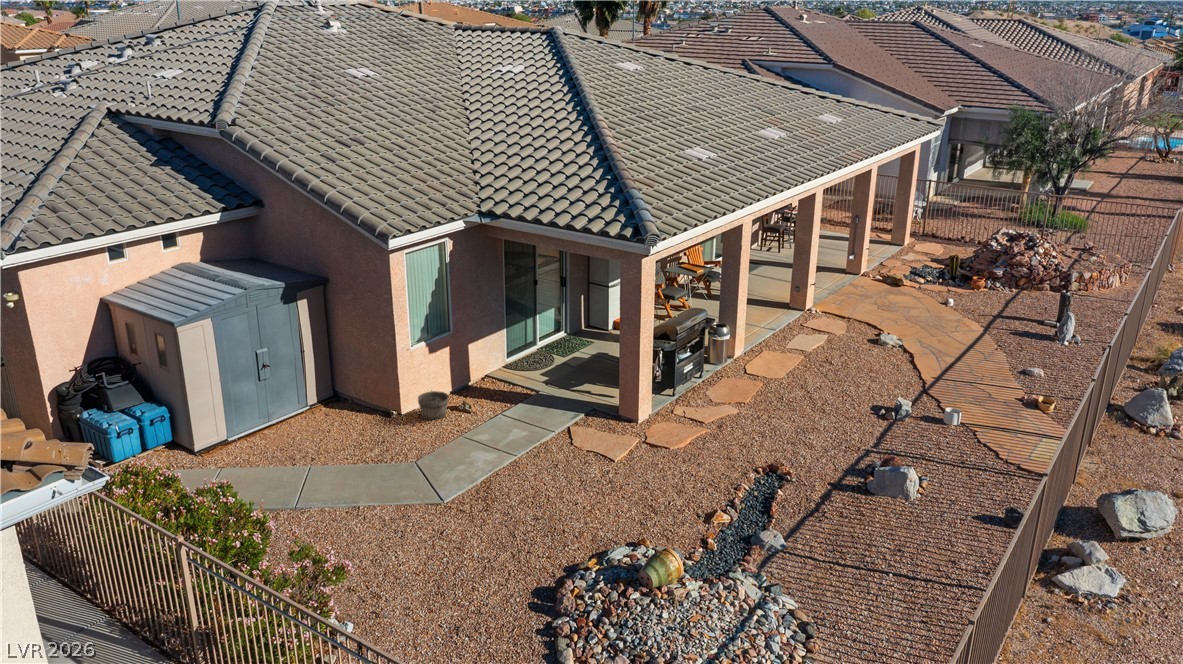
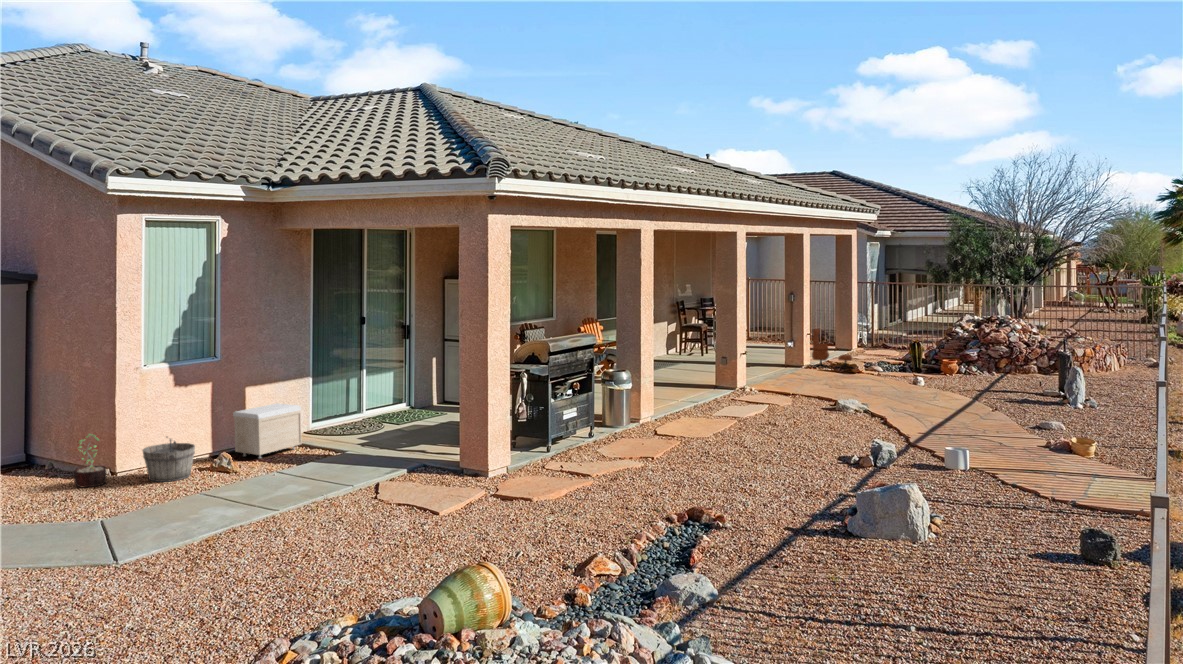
lounge chair: none [863,246,900,283] -> present [812,329,852,369]
storage bench: none [464,353,505,395] -> present [233,403,302,458]
decorative plant: none [379,389,398,424] -> present [74,434,107,487]

